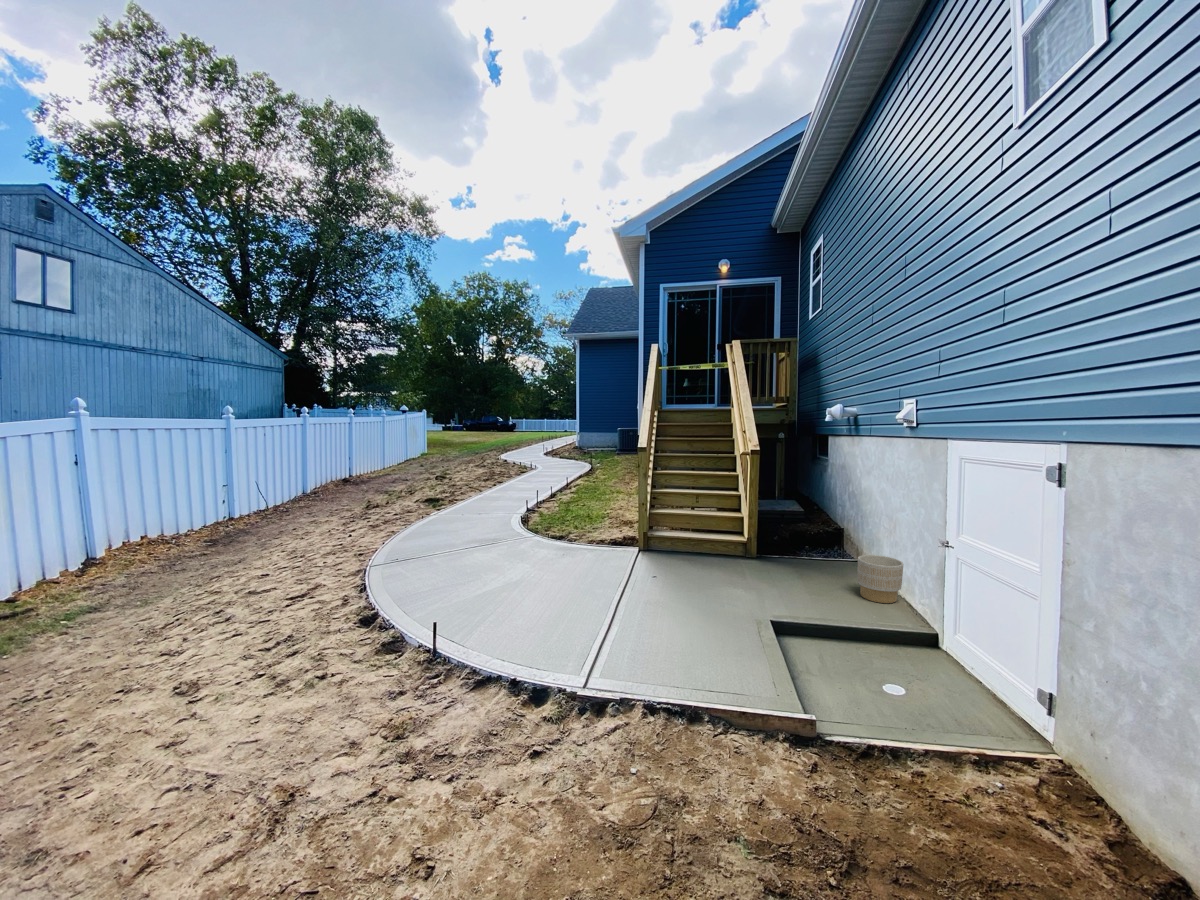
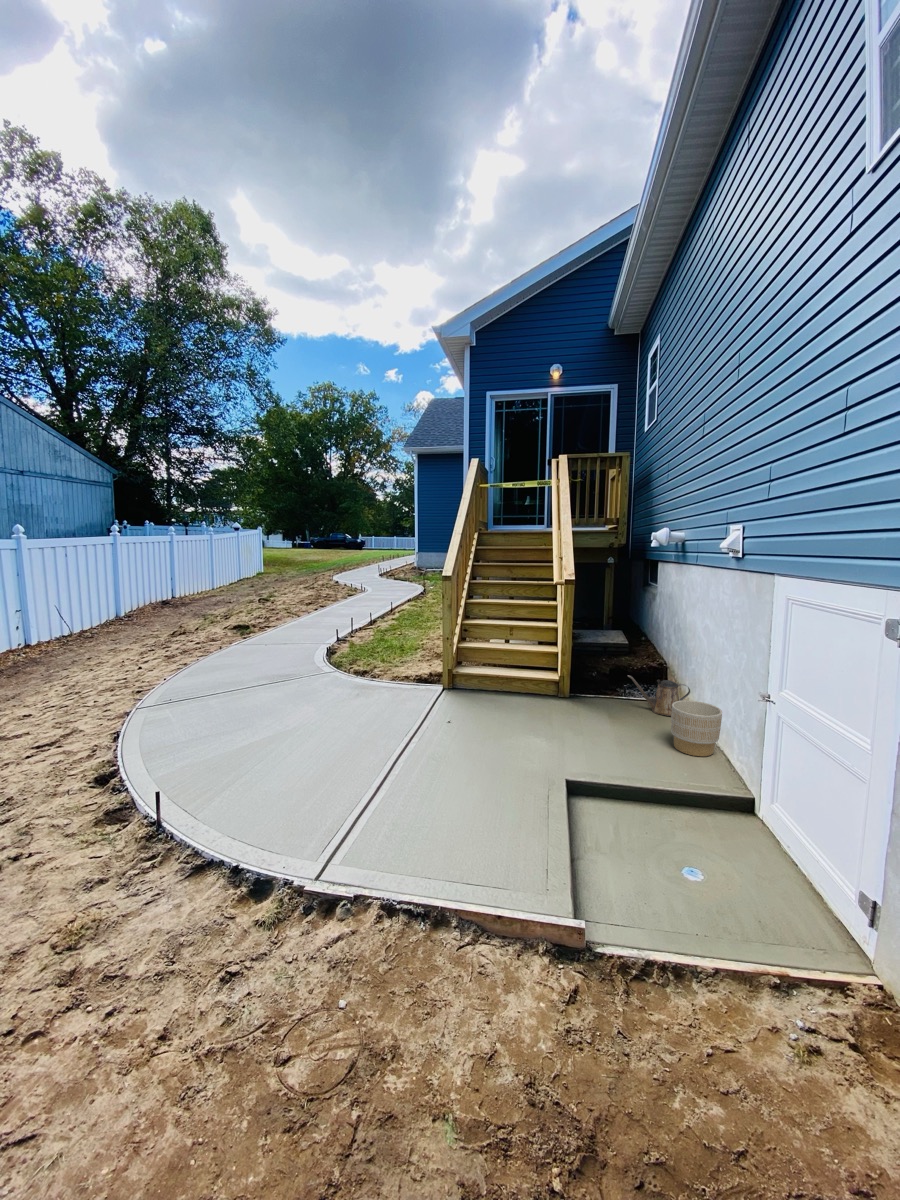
watering can: none [812,536,869,573] -> present [627,675,690,716]

